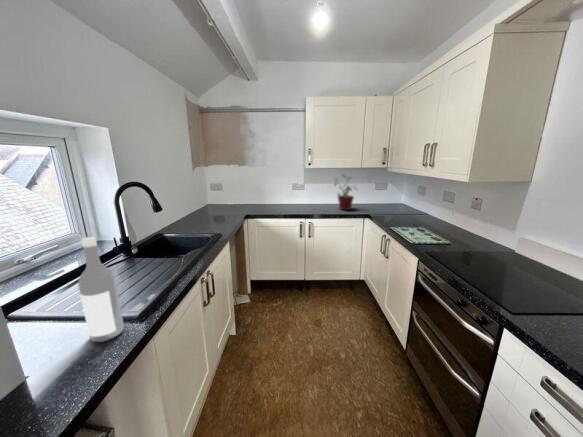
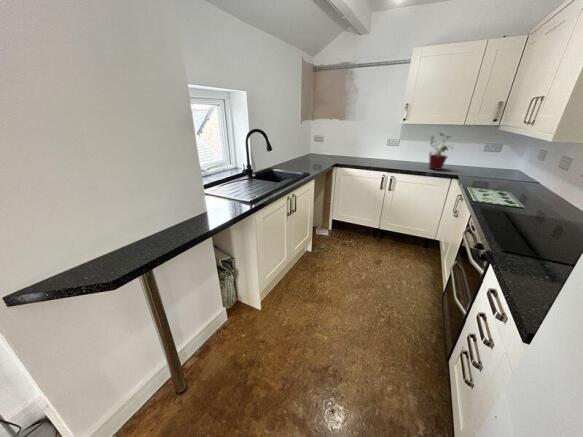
wine bottle: present [78,237,124,342] -> none [226,154,242,208]

